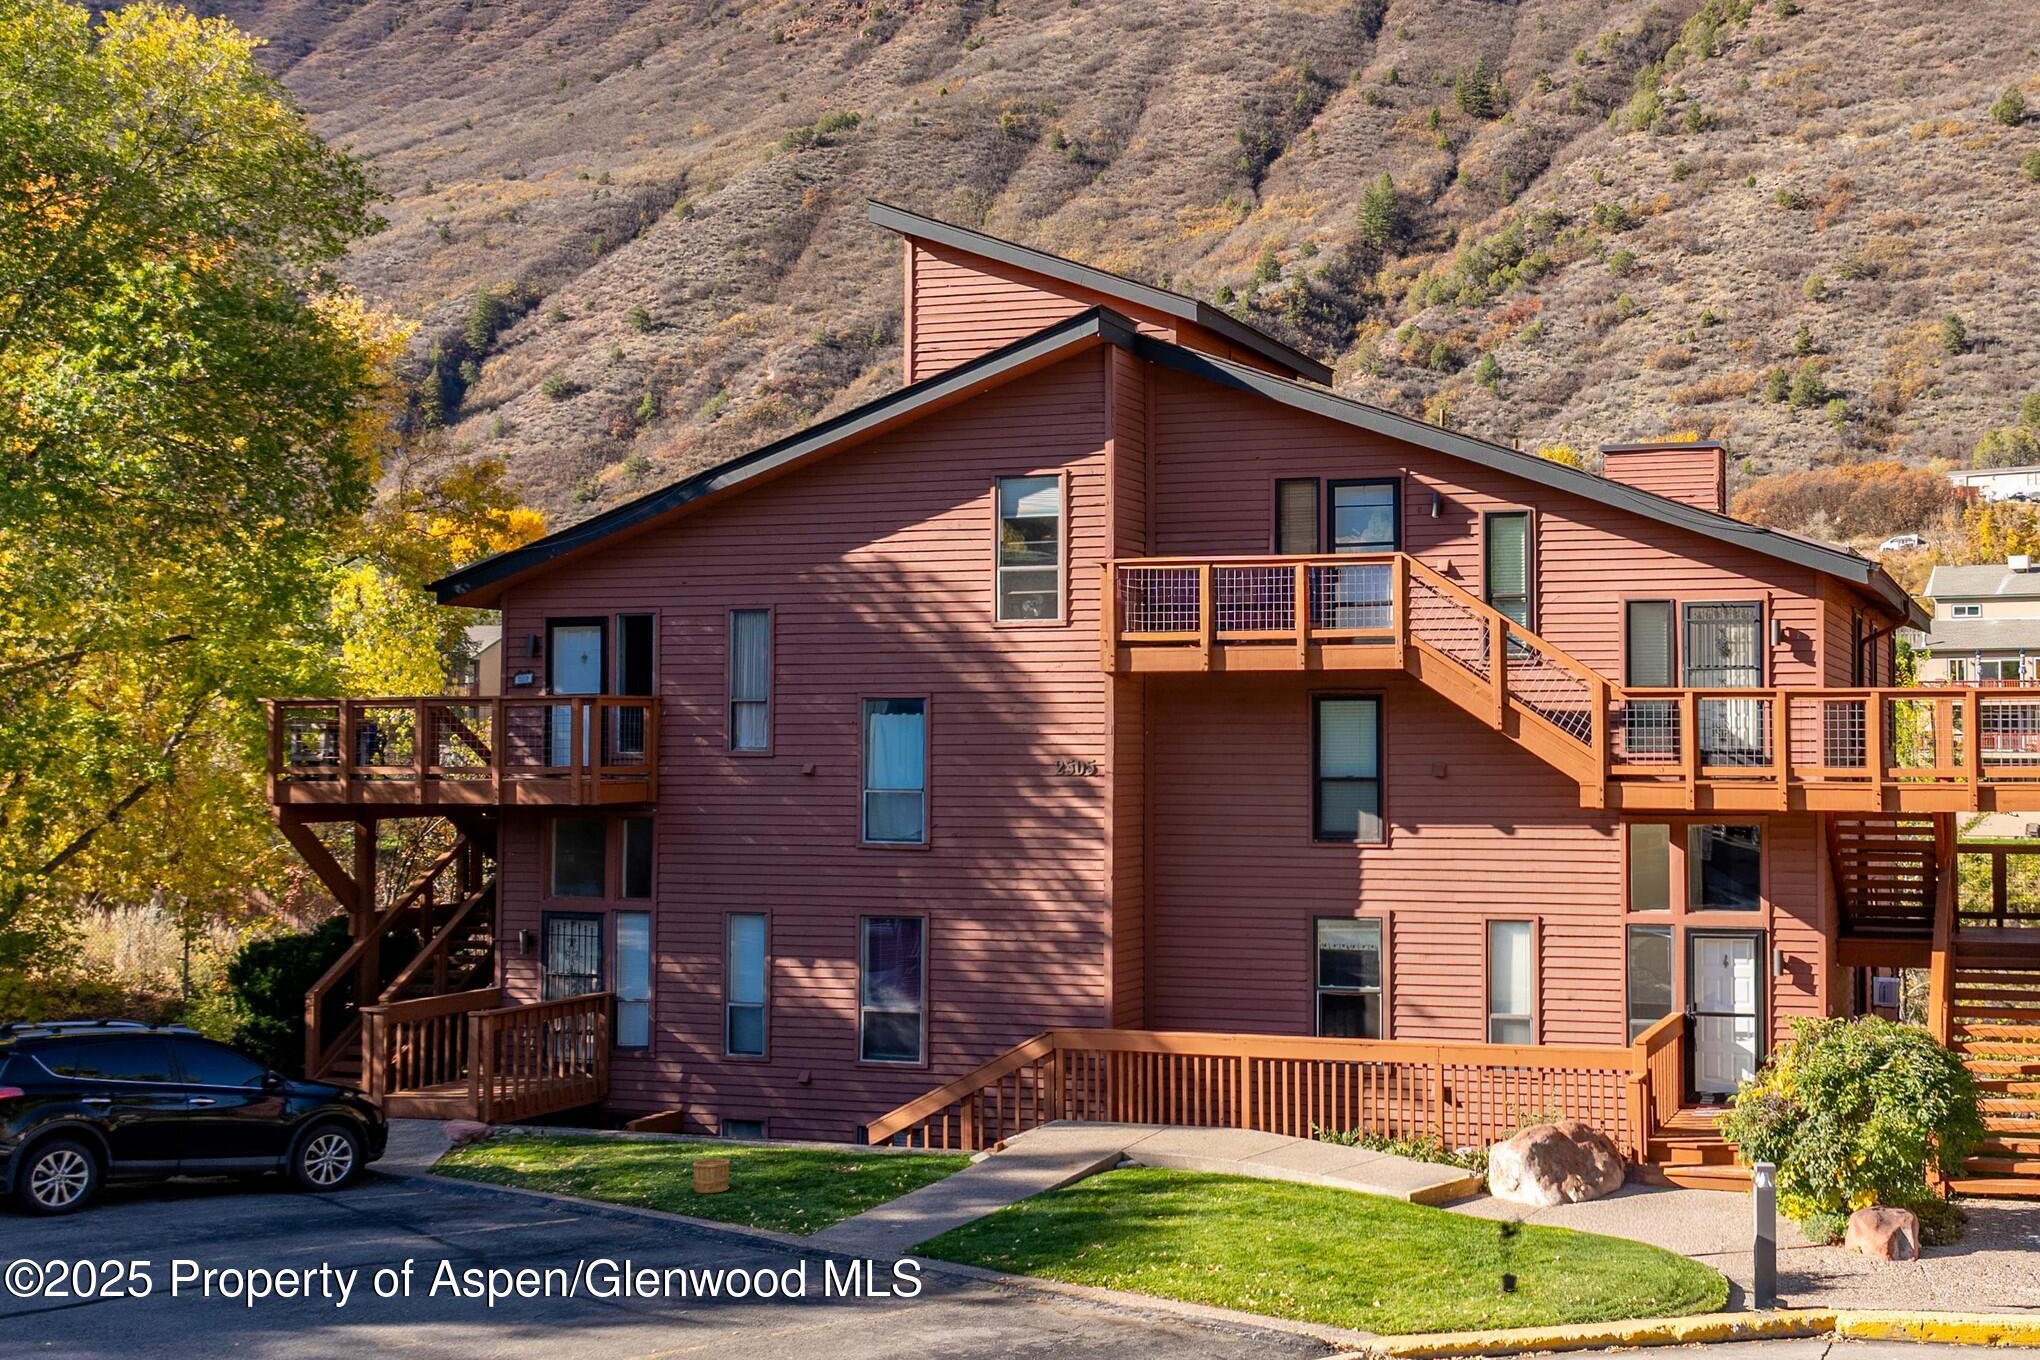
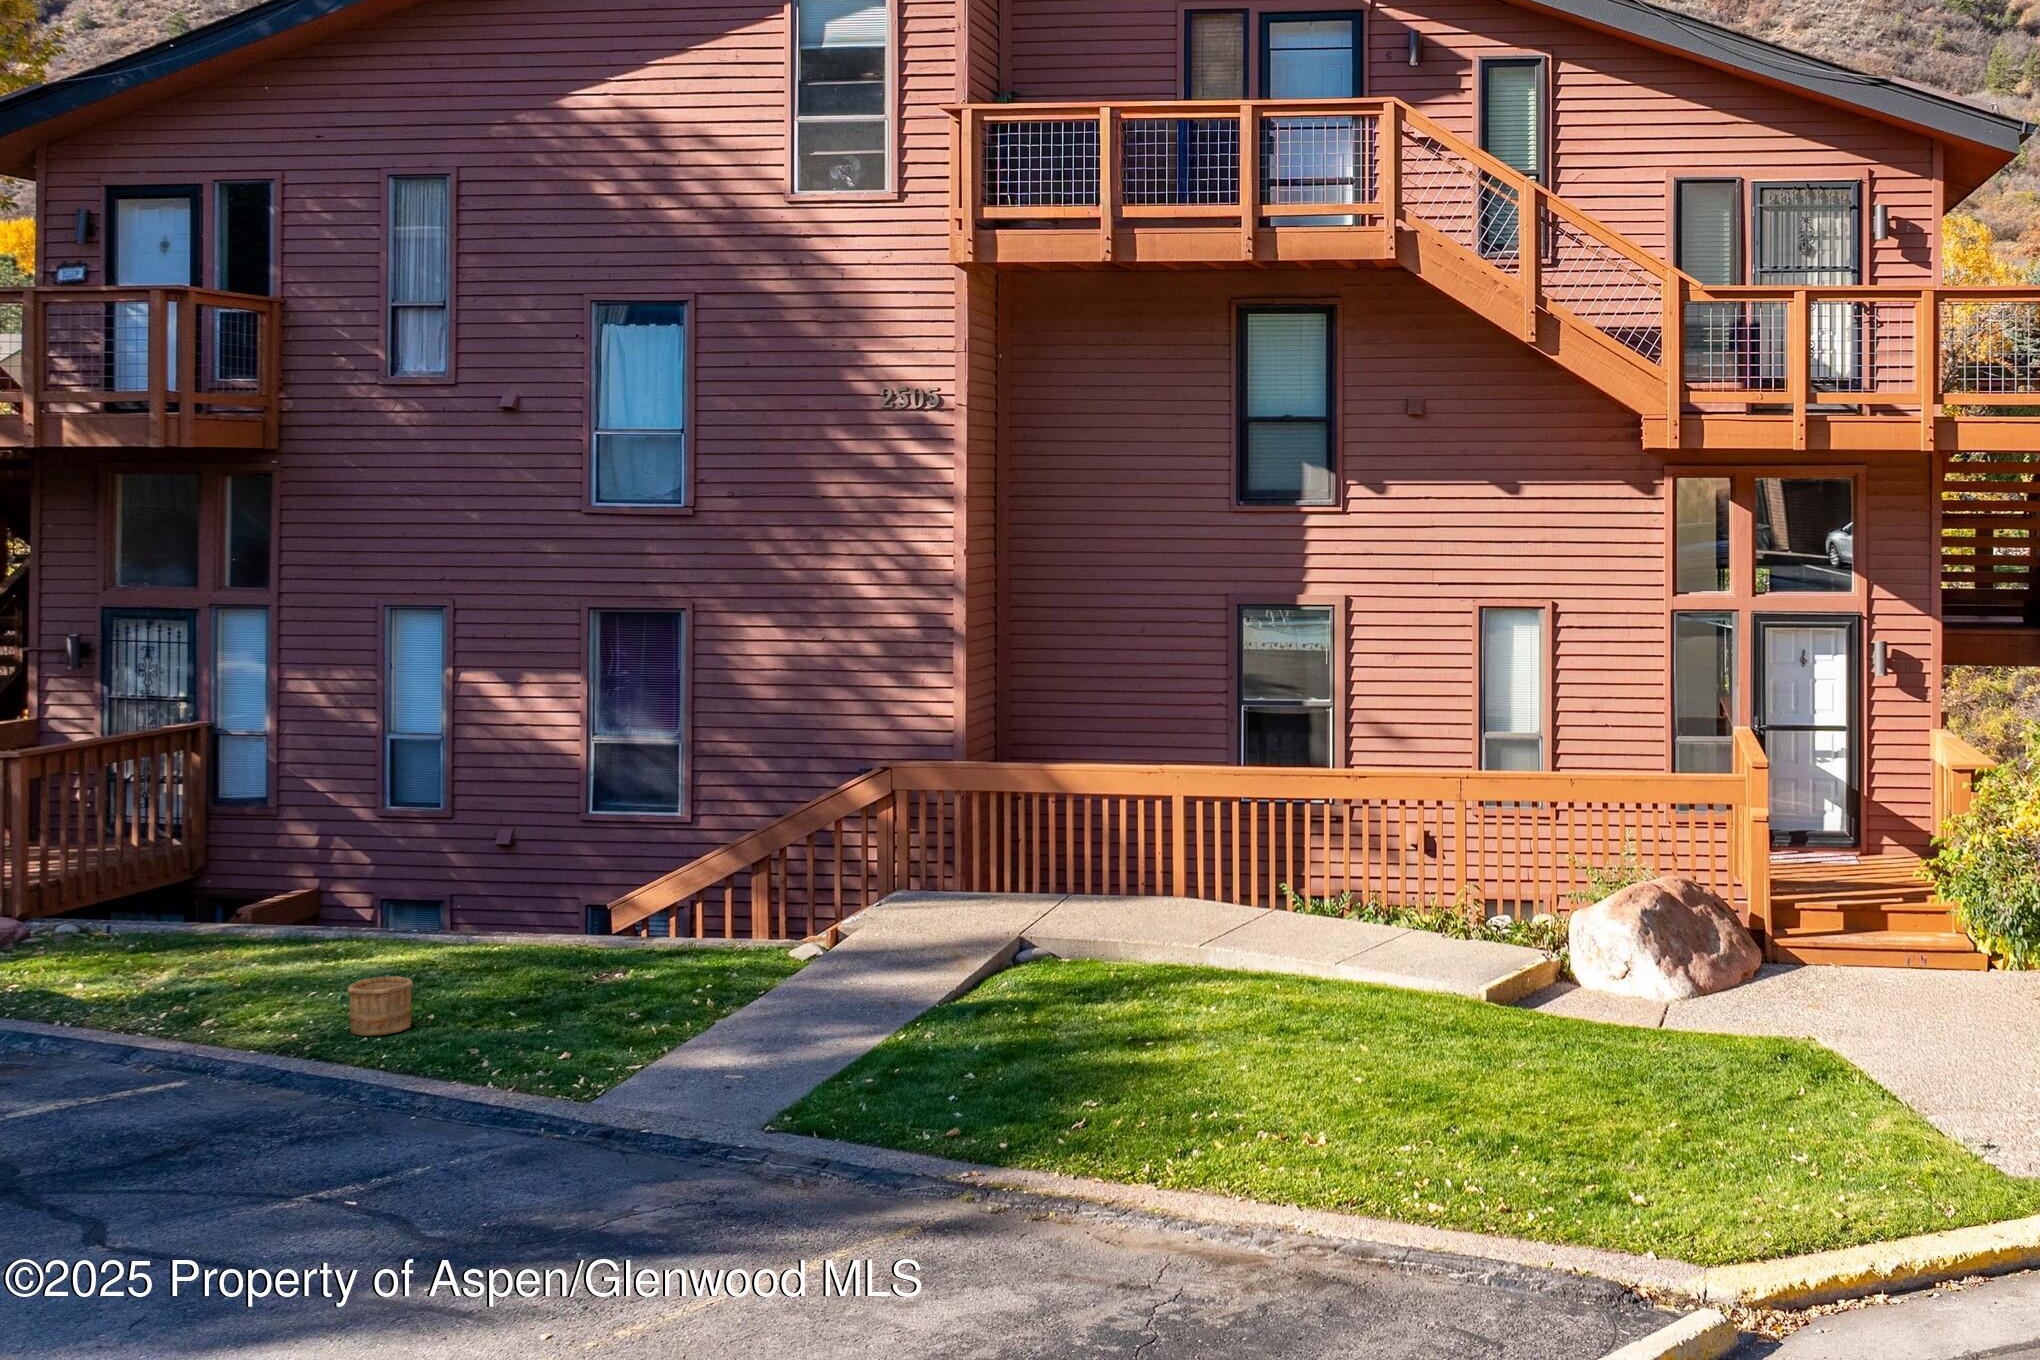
potted plant: present [1498,1216,1525,1291] -> none [1800,1051,1856,1180]

